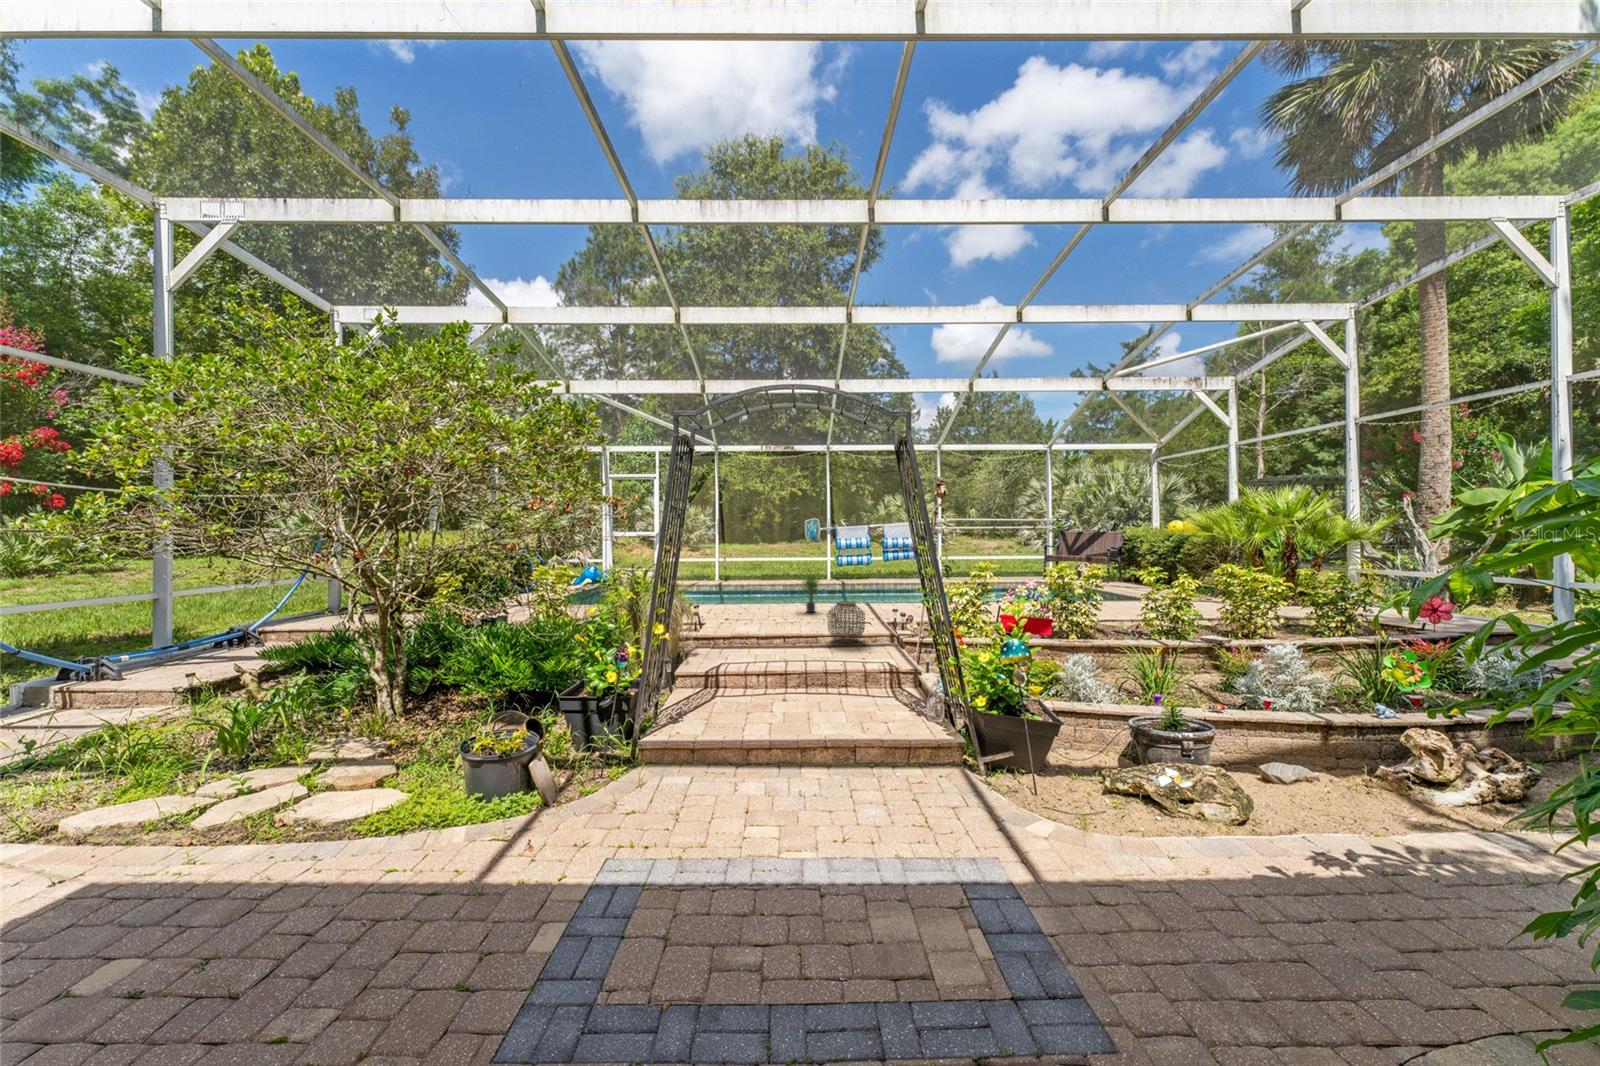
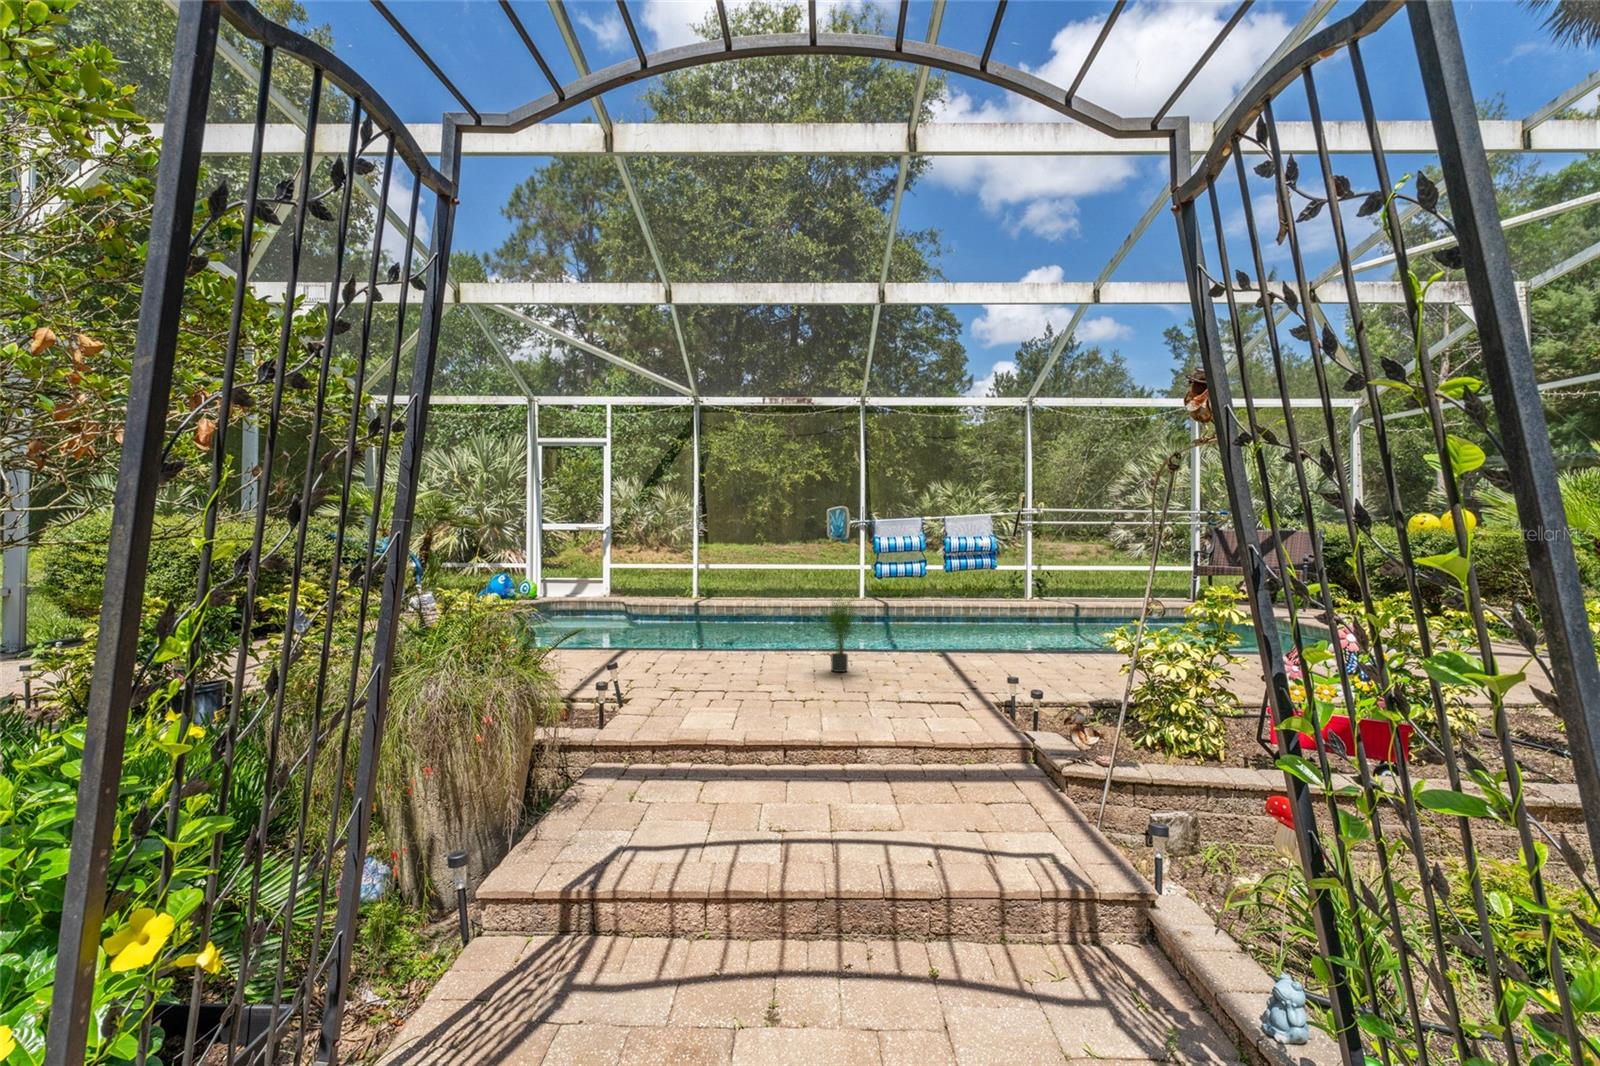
woven basket: present [827,601,865,643] -> none [881,672,966,770]

